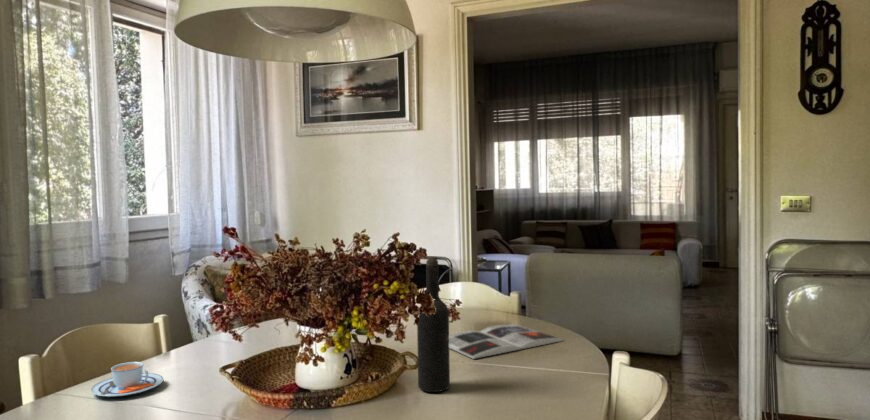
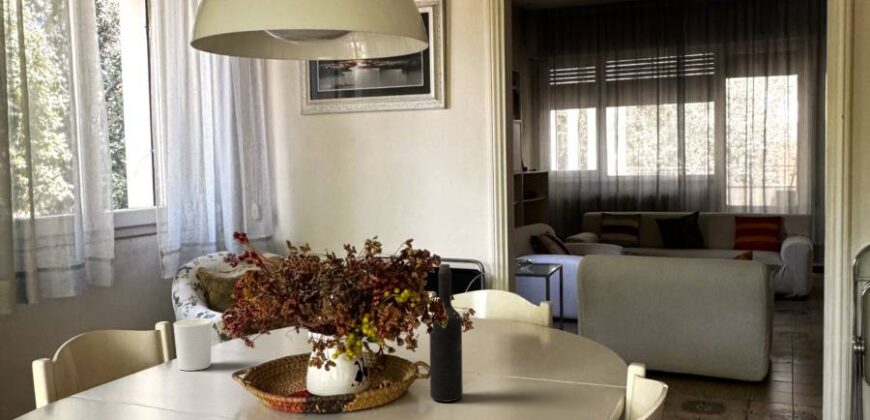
candle holder: none [167,312,206,363] -> present [173,318,212,371]
magazine: present [449,324,563,359] -> none [453,337,593,371]
teacup: present [91,362,163,397] -> none [105,367,174,400]

